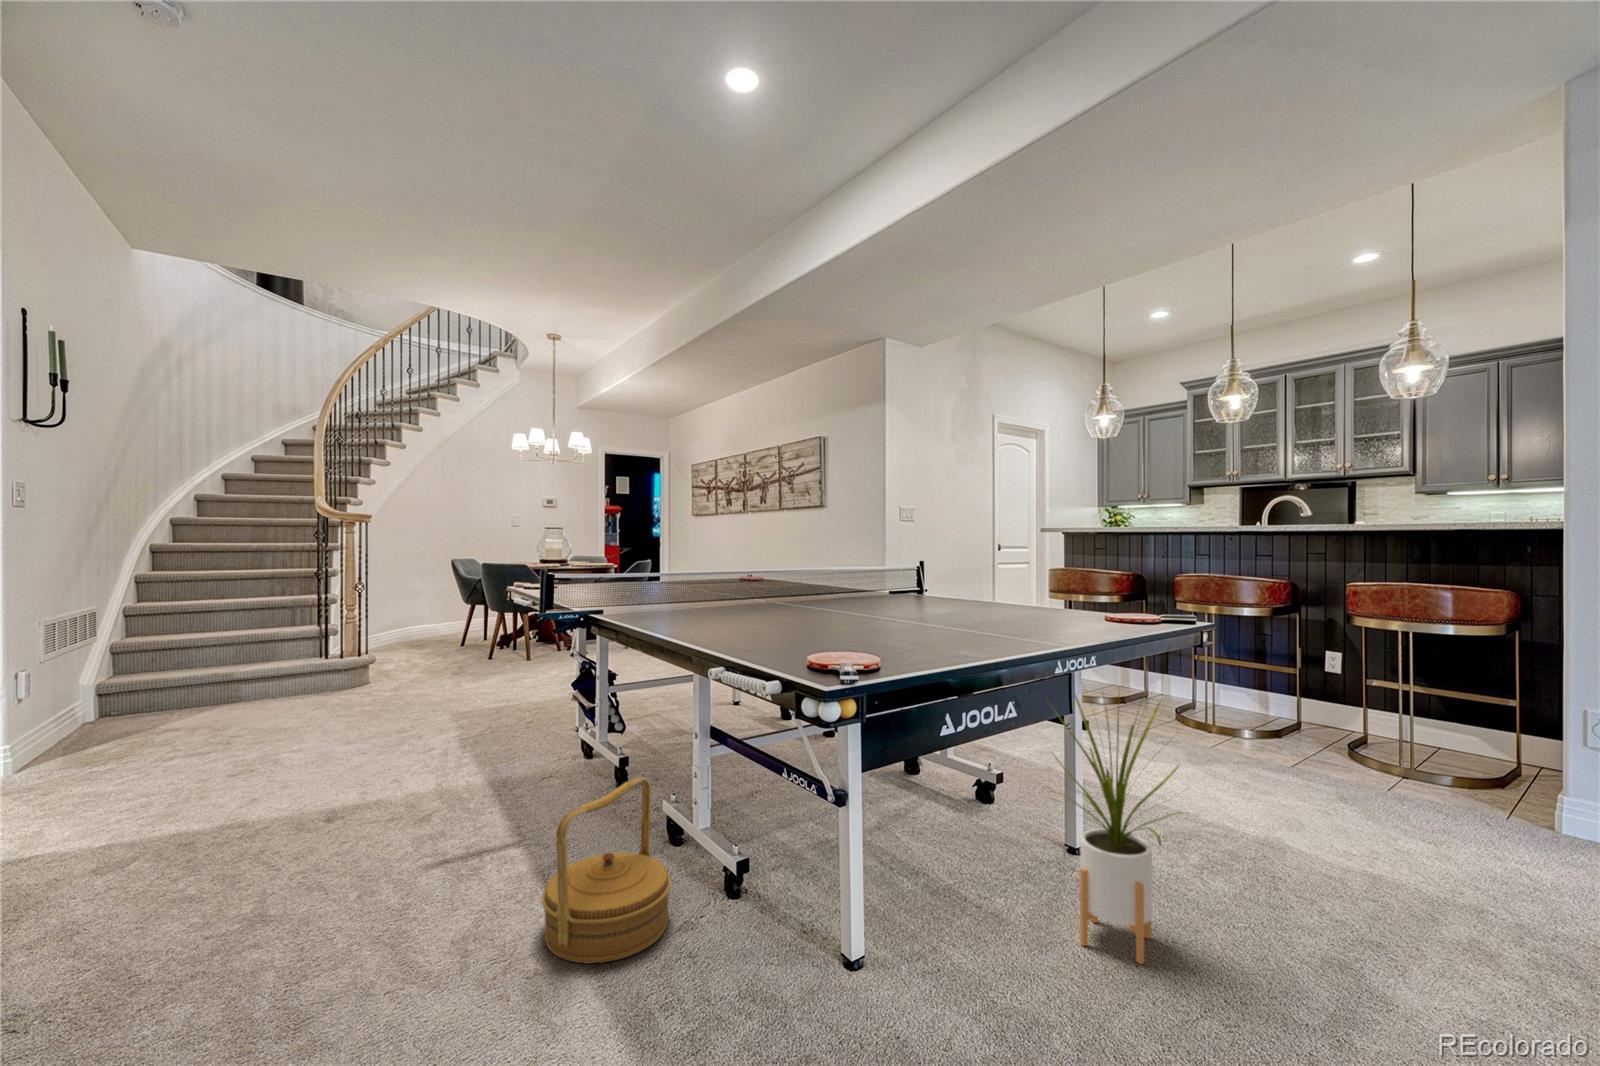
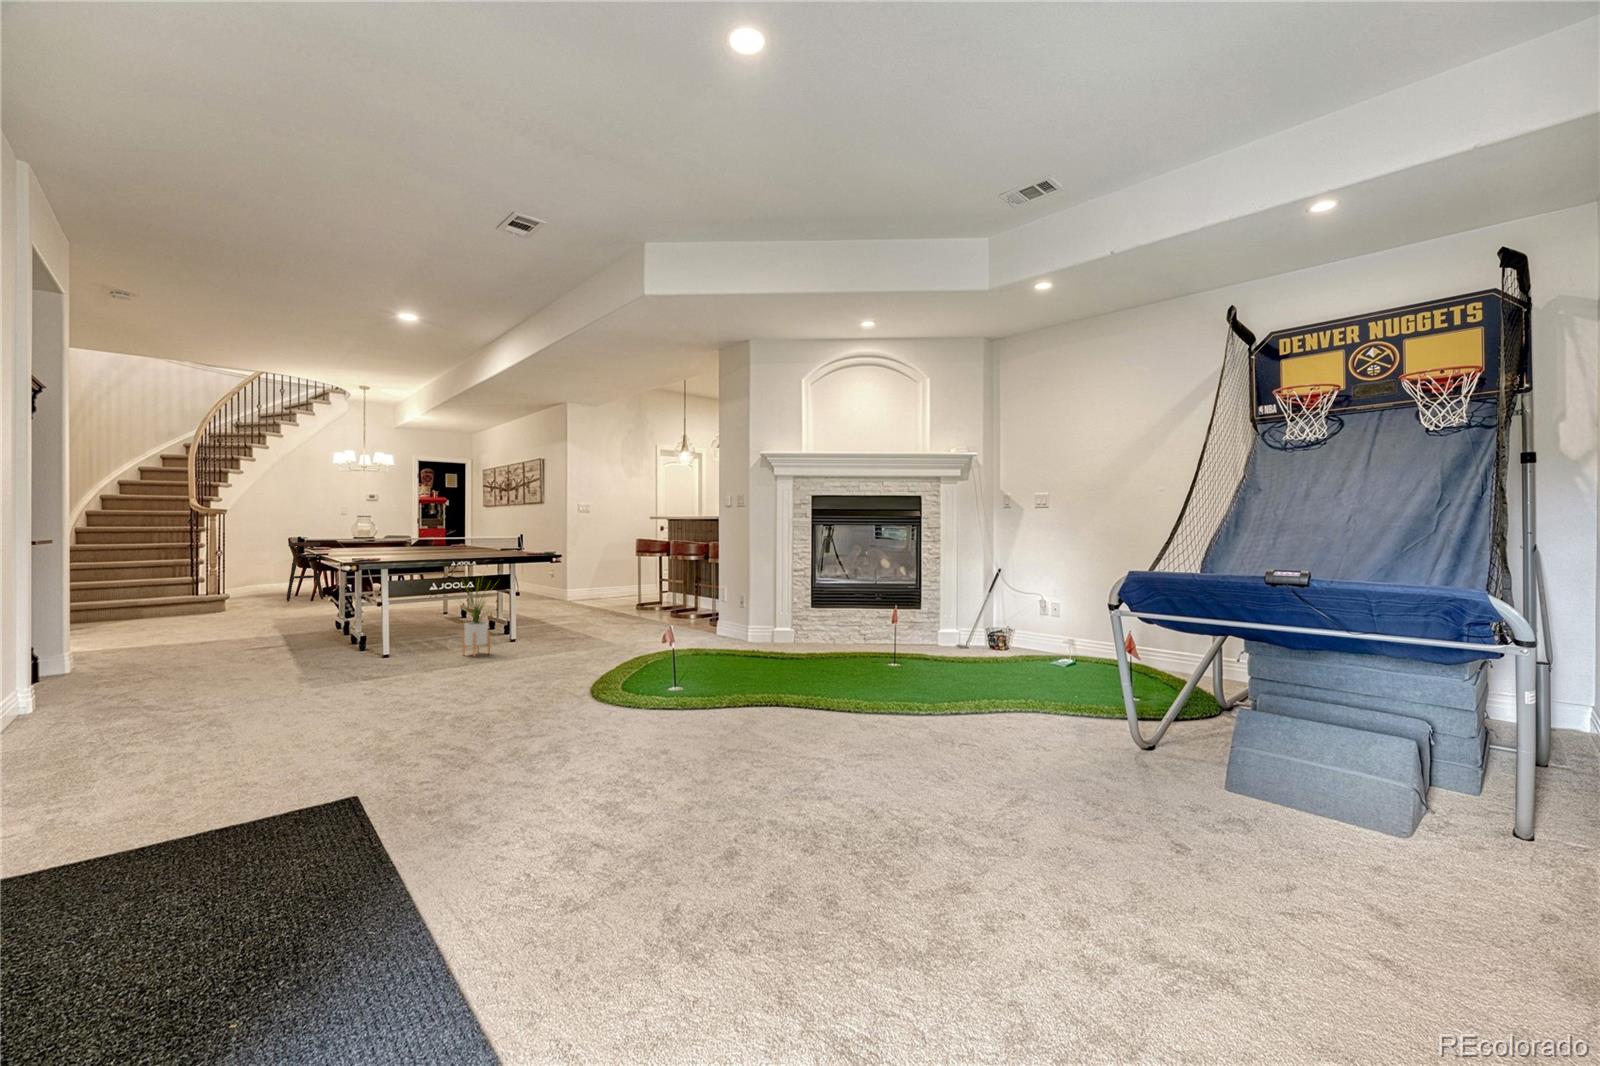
bar stool: none [450,568,504,661] -> present [287,542,323,601]
basket: present [542,777,671,964] -> none [274,610,326,660]

